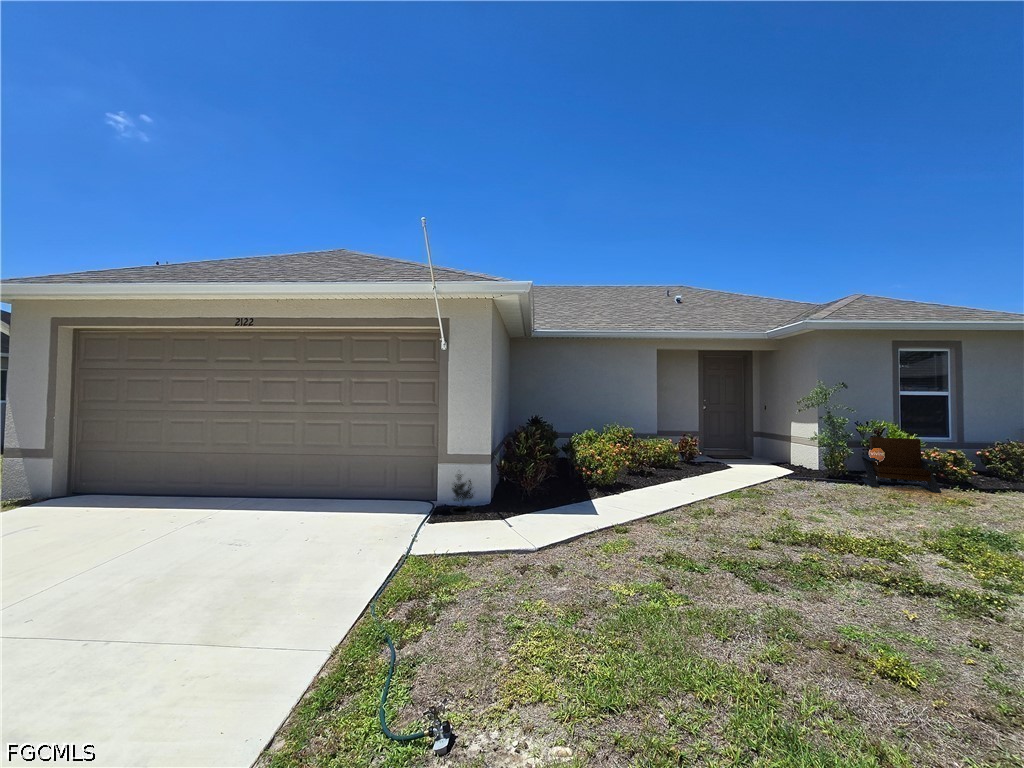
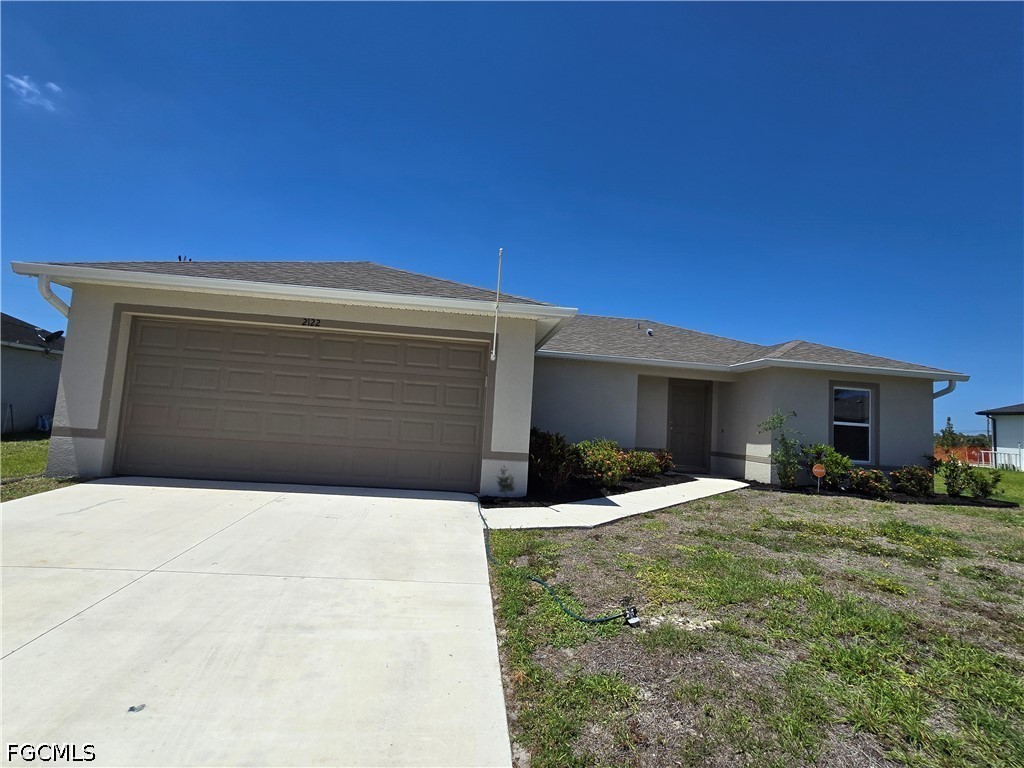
lounge chair: present [861,437,941,493] -> none [806,456,868,502]

